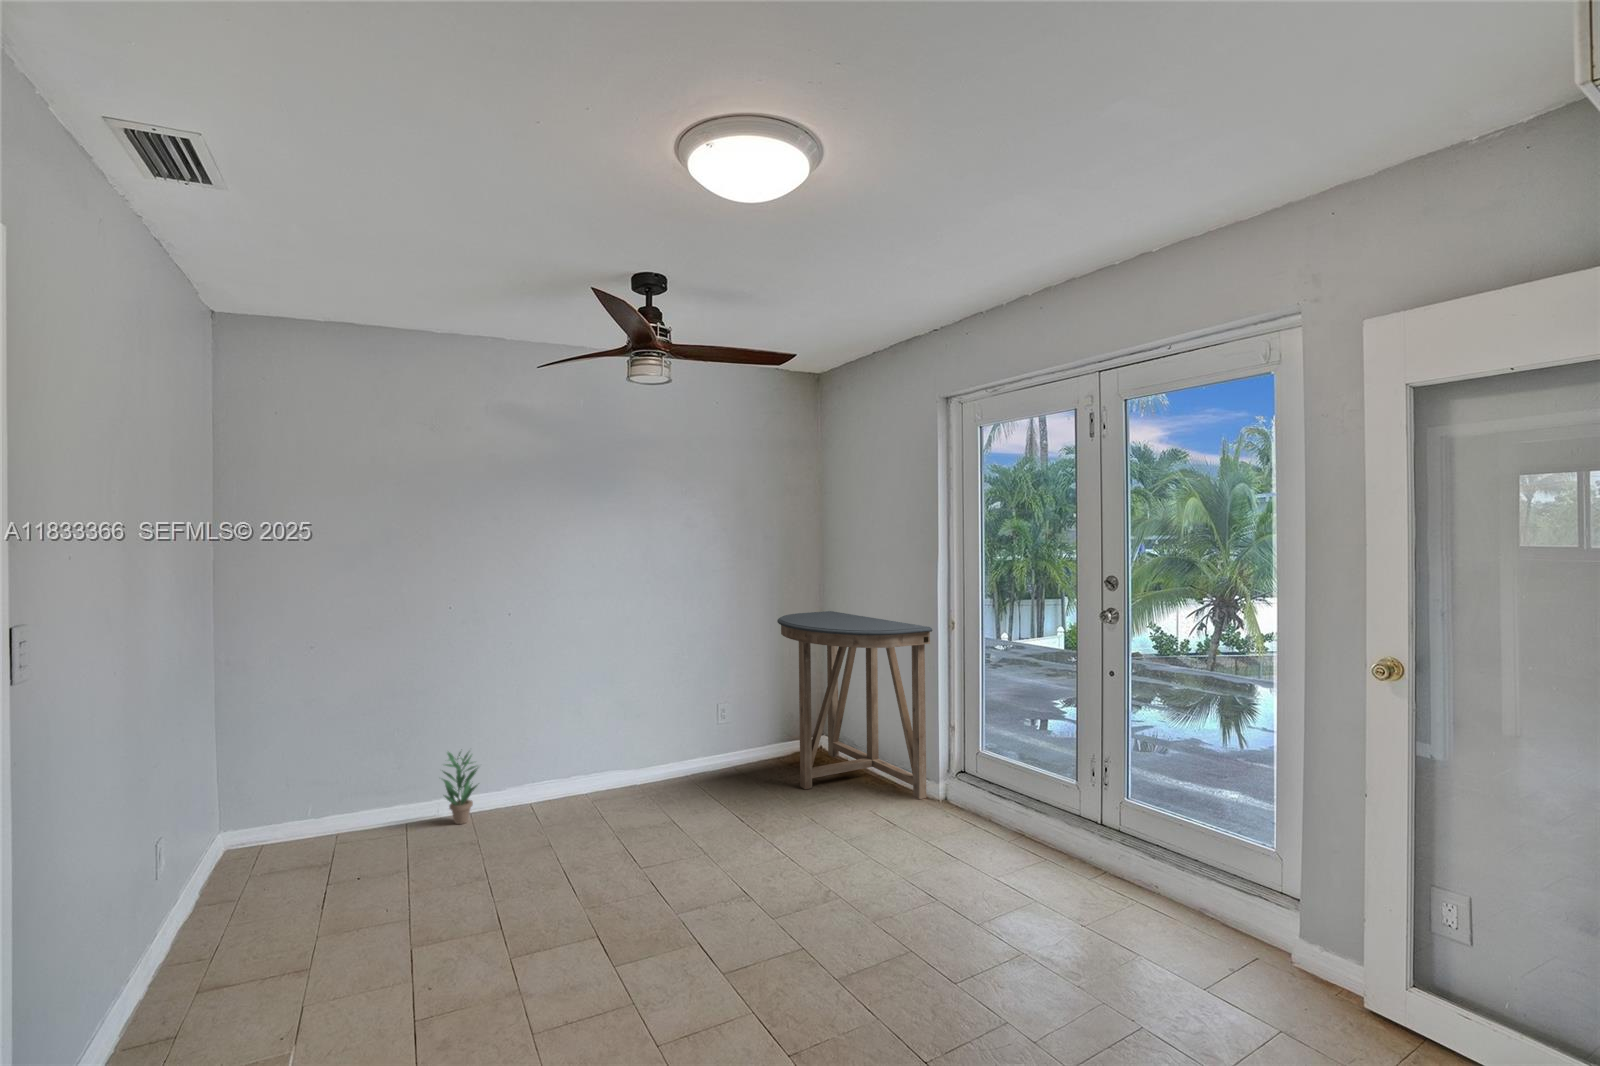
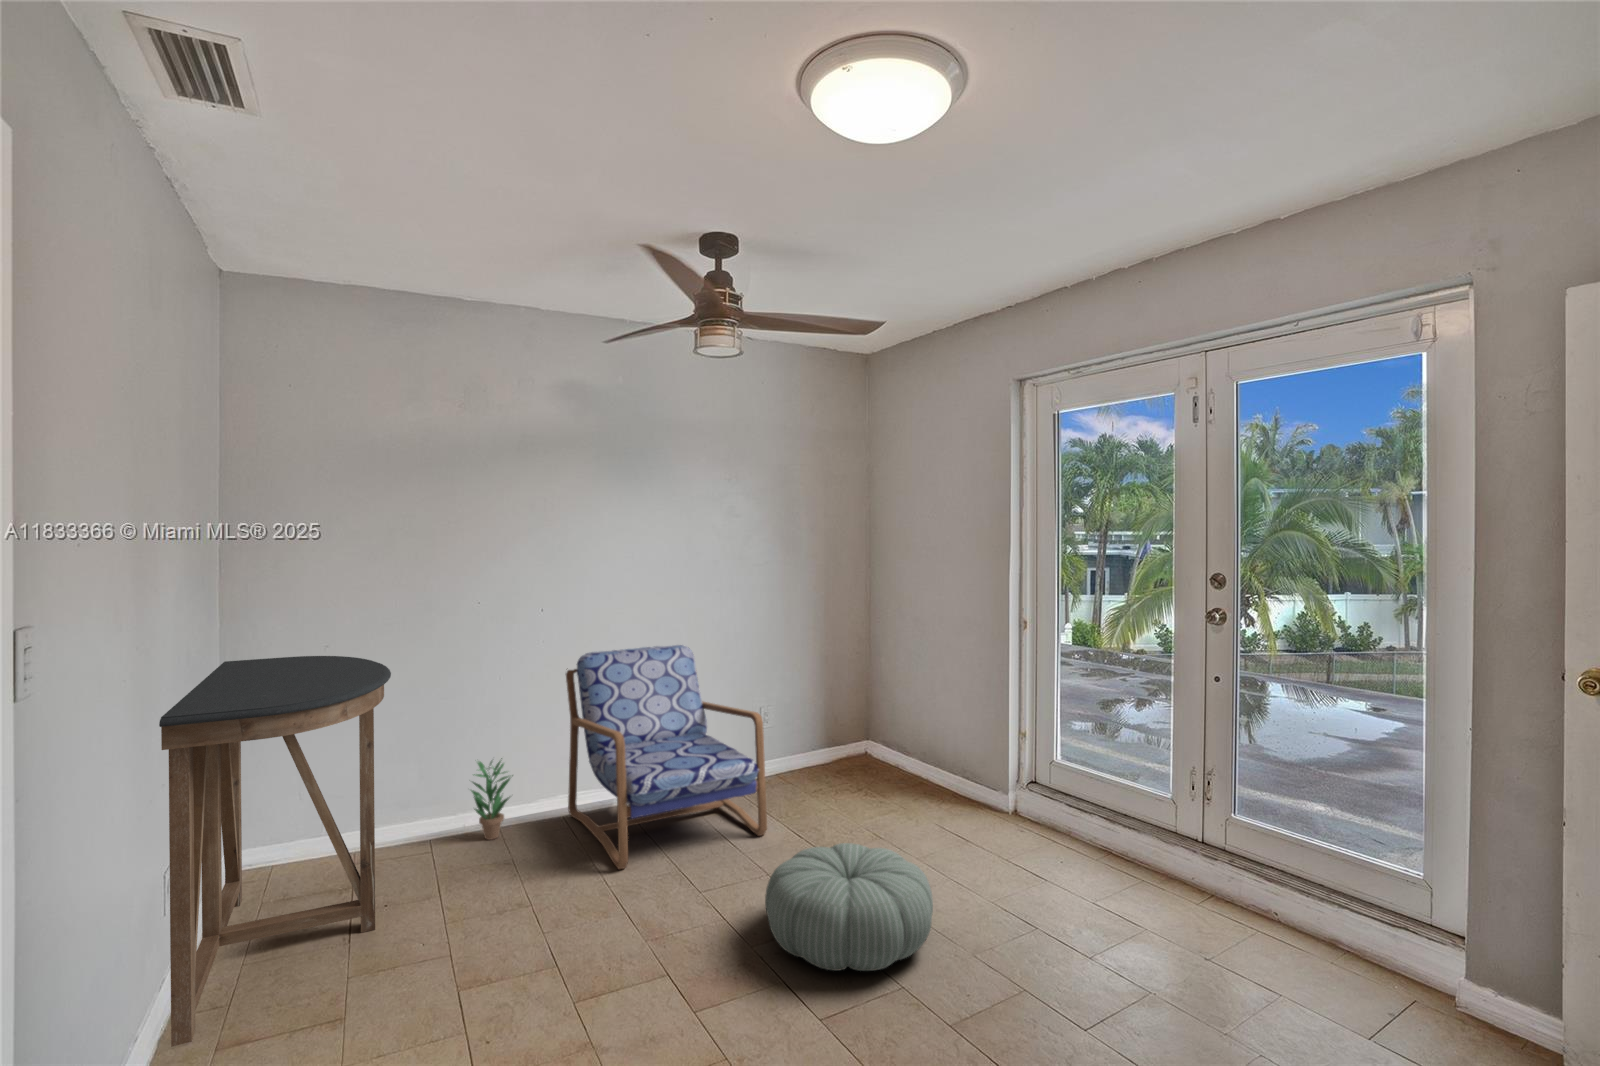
console table: present [777,611,932,799] -> present [159,656,391,1047]
armchair: none [532,646,712,850] -> present [566,645,767,869]
pouf: none [691,823,841,934] -> present [765,843,933,971]

